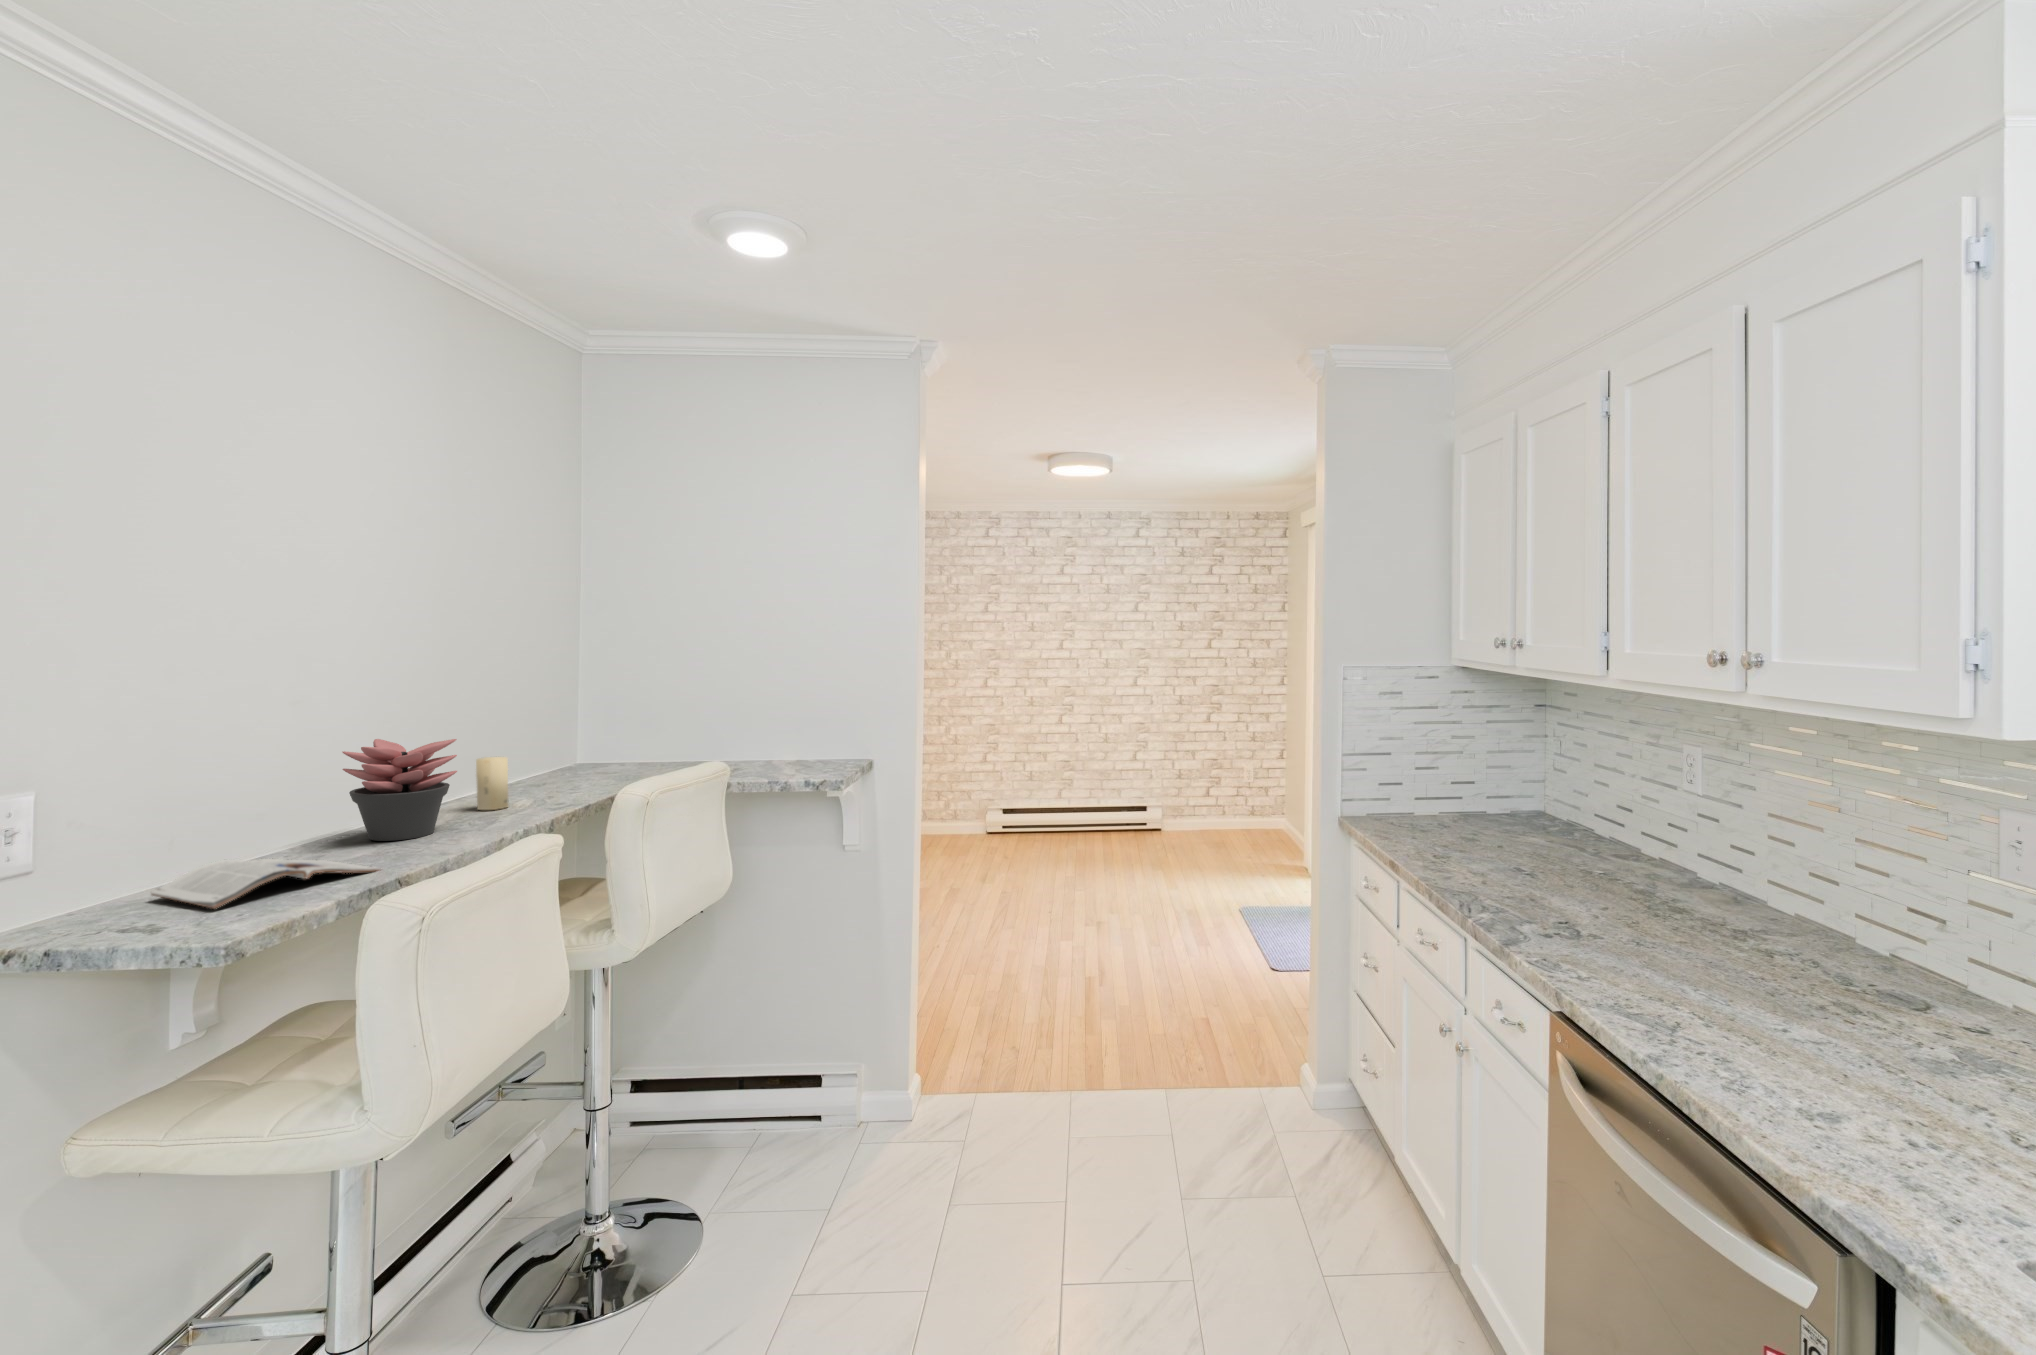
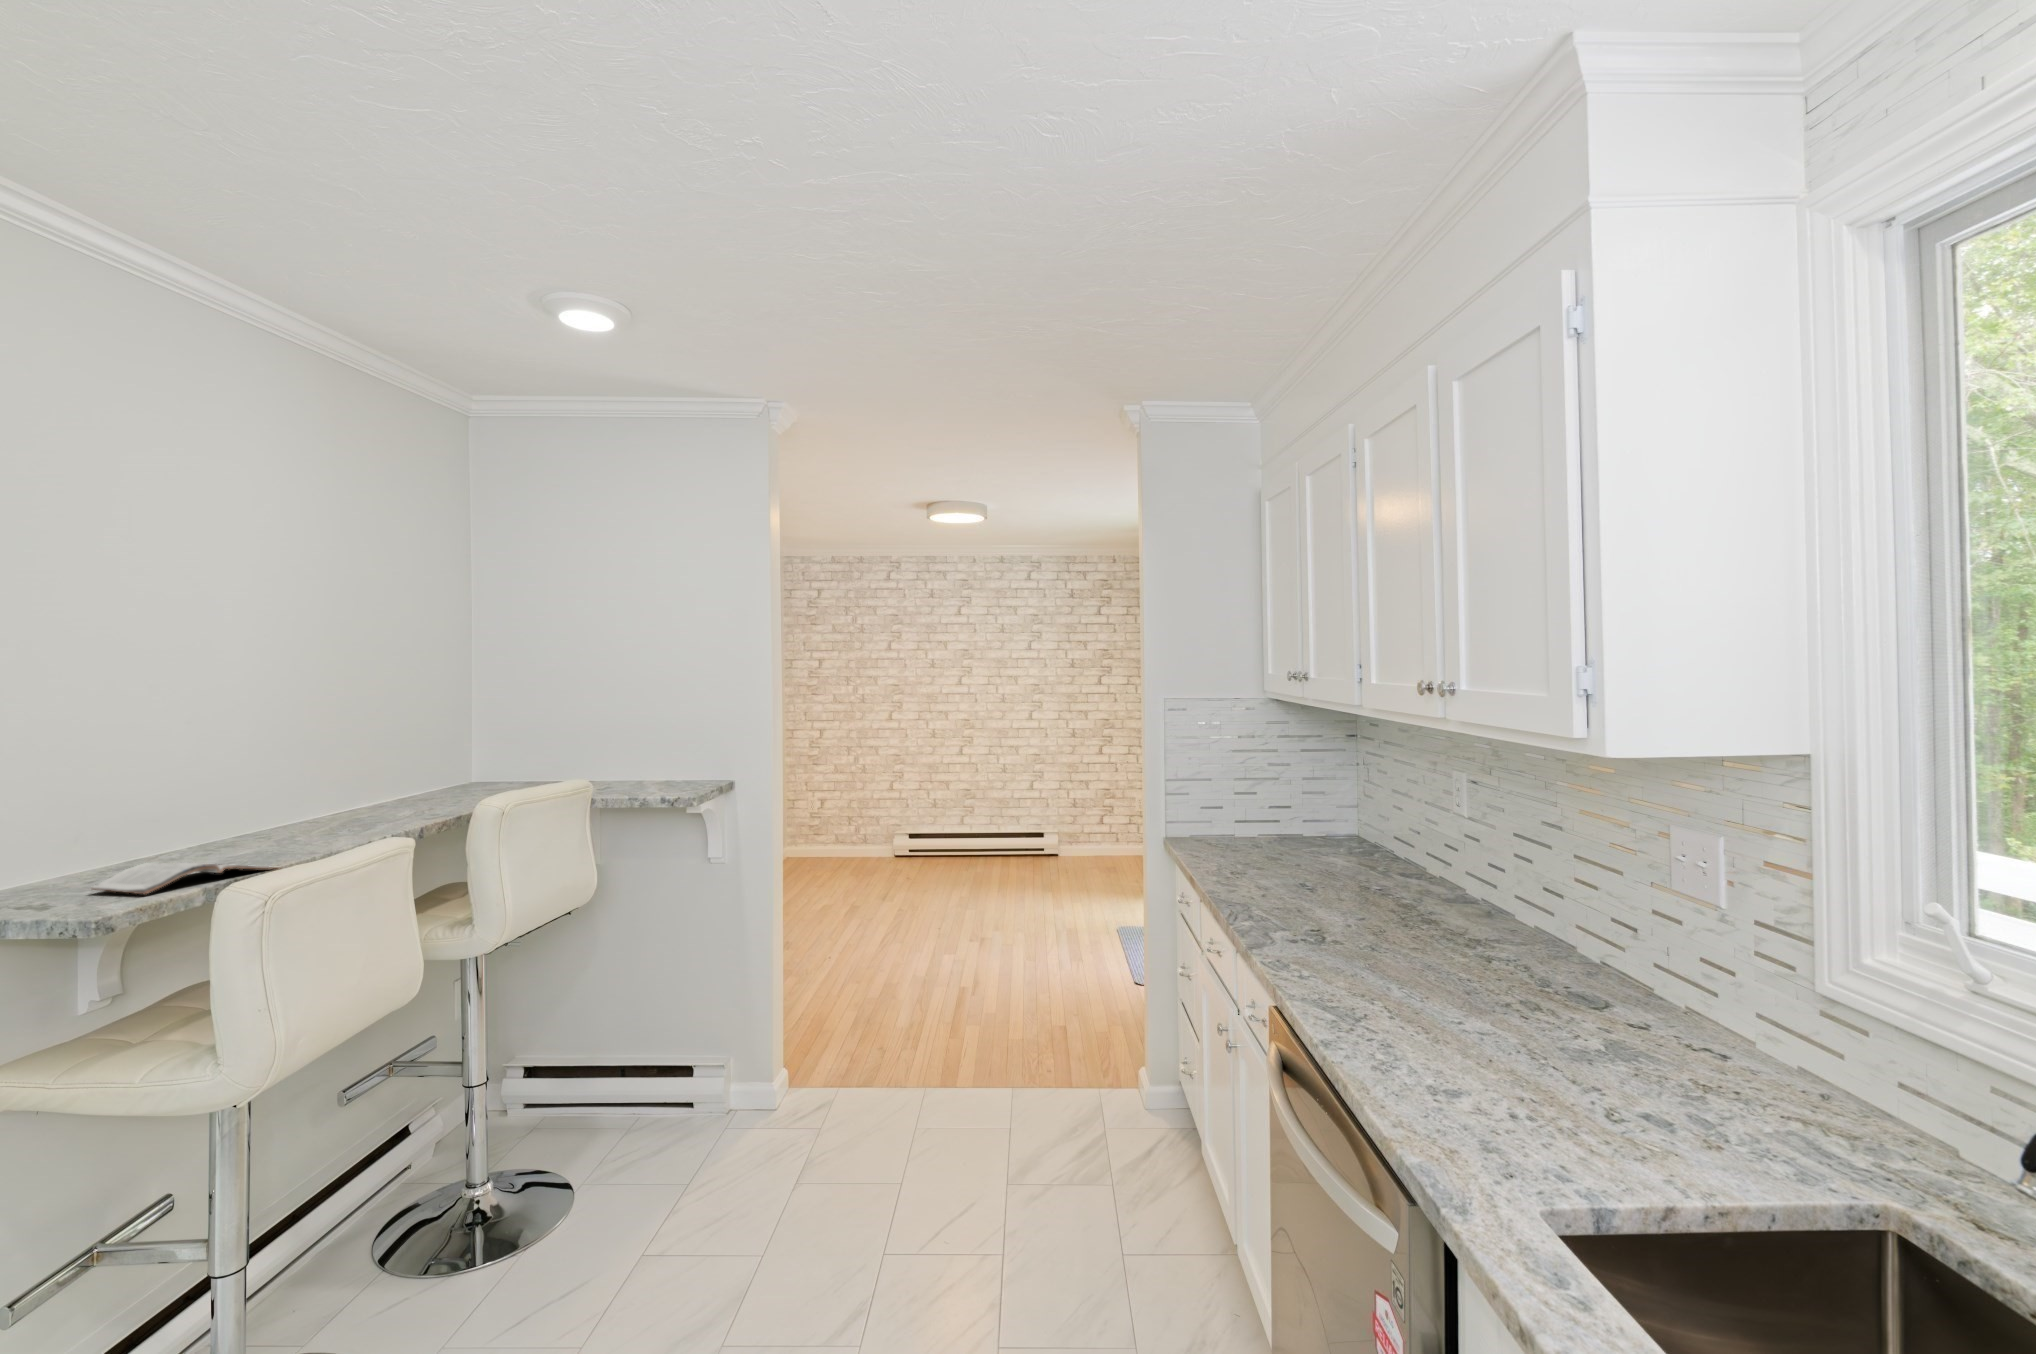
succulent plant: present [342,739,457,841] -> none [248,766,348,852]
candle: present [476,757,508,810] -> none [367,784,396,830]

